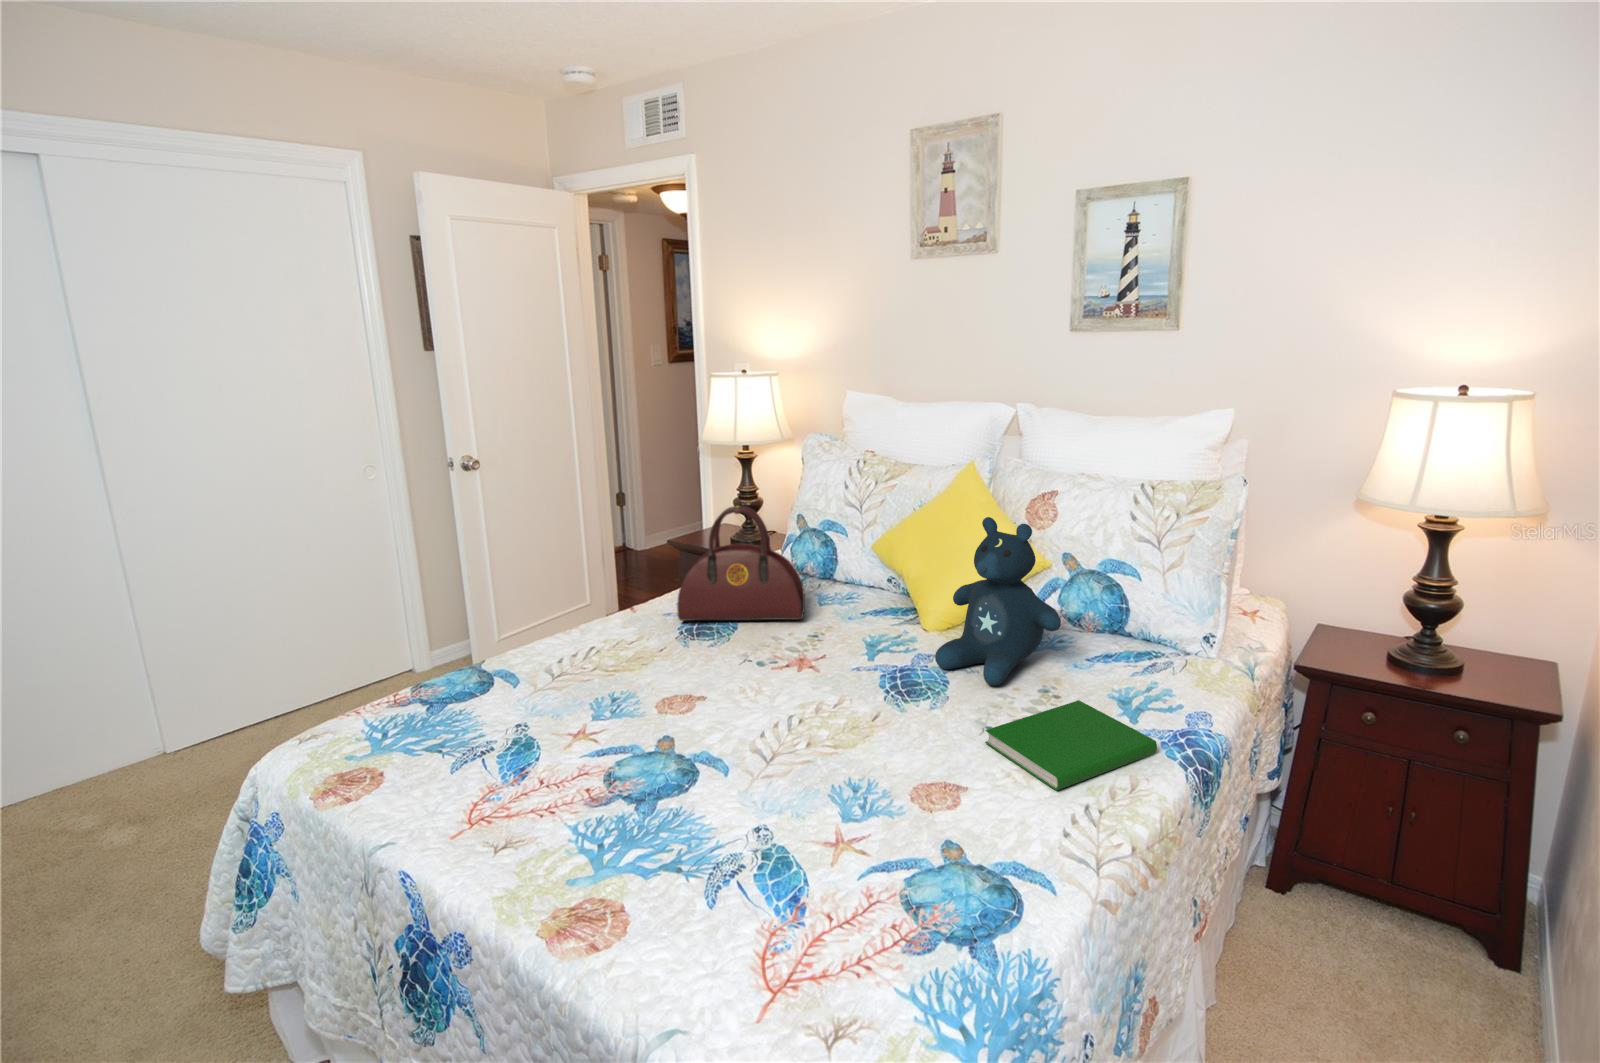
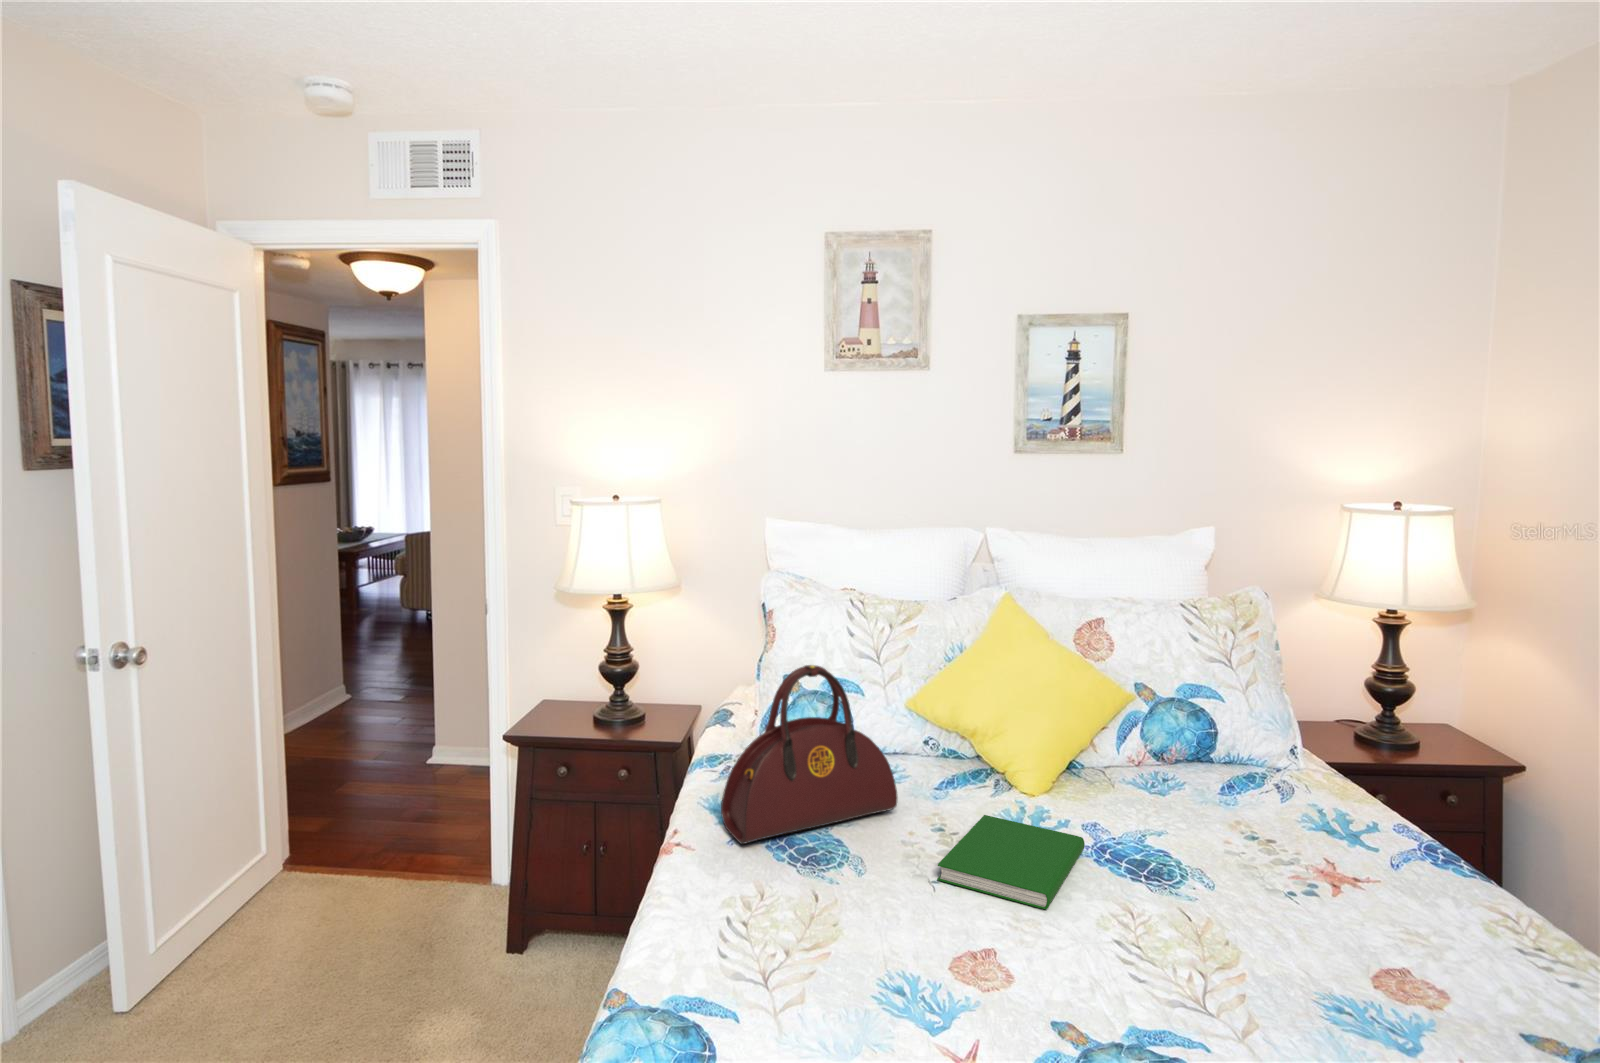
stuffed bear: present [935,517,1061,686] -> none [1088,647,1237,844]
hardcover book: present [985,700,1157,791] -> present [937,815,1085,909]

